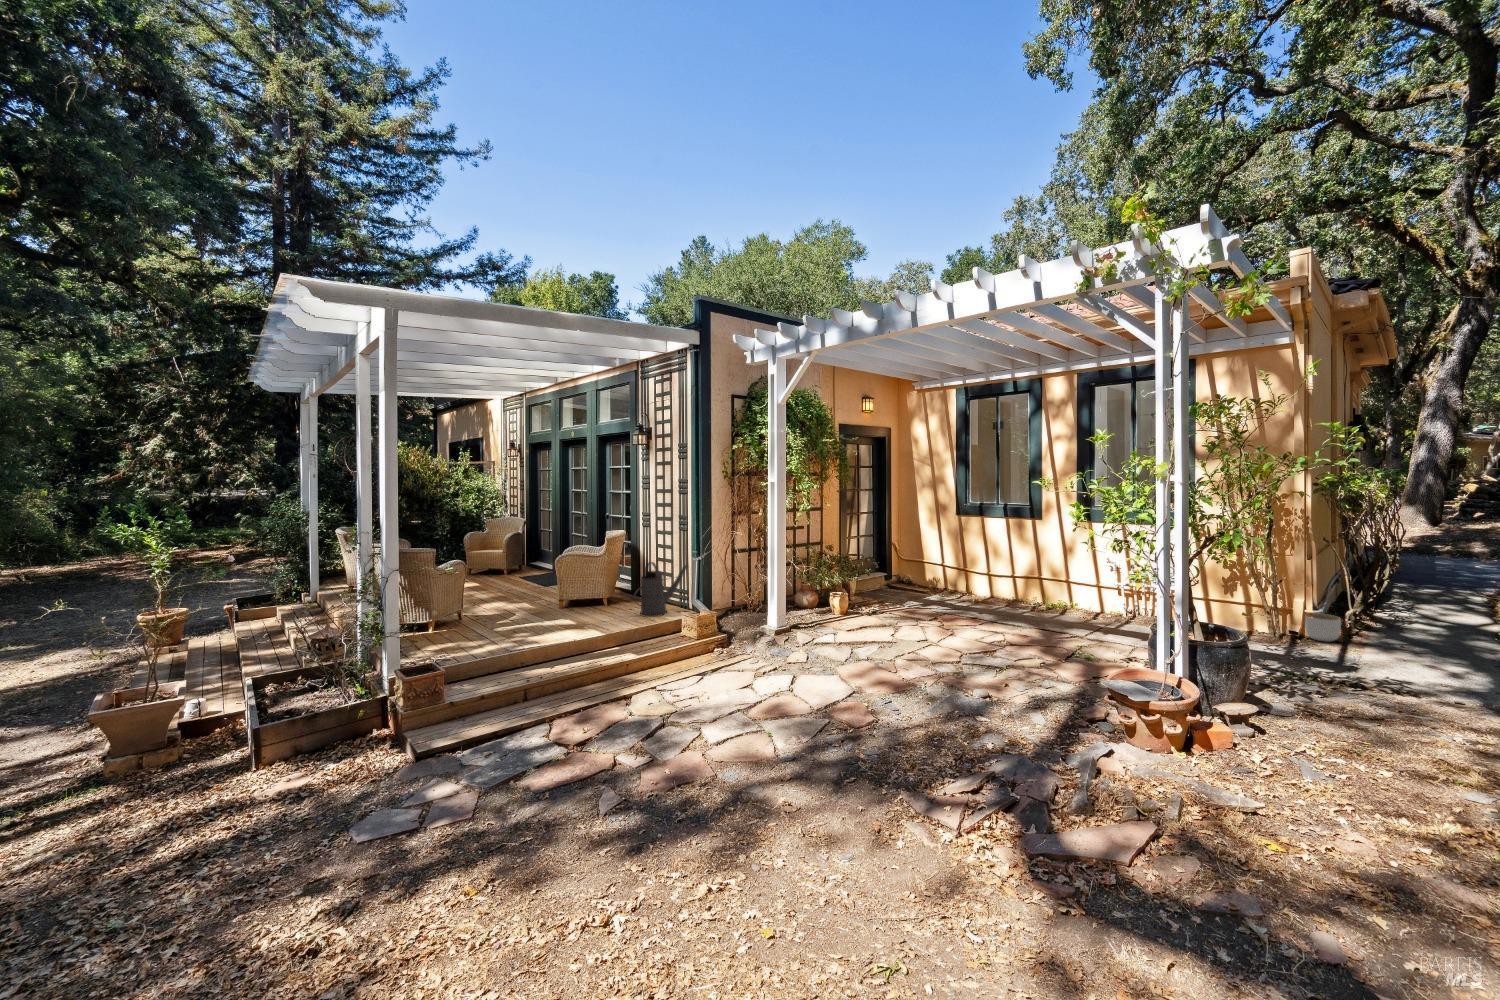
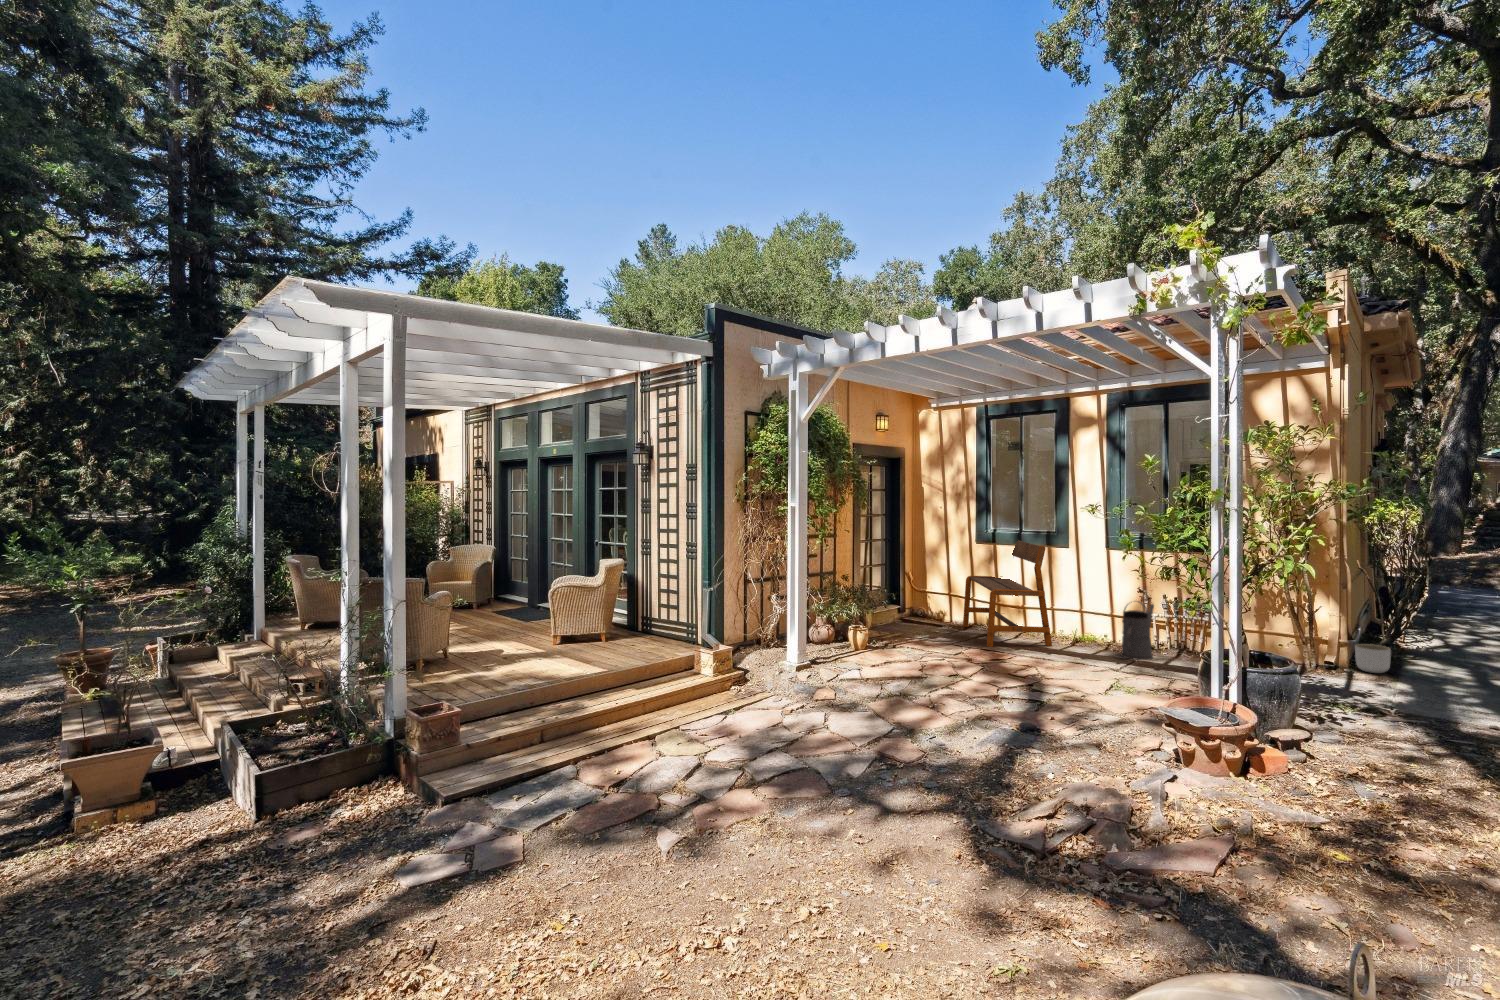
bench: none [936,510,1014,610] -> present [963,540,1052,647]
watering can: present [633,562,687,617] -> present [1121,601,1154,660]

